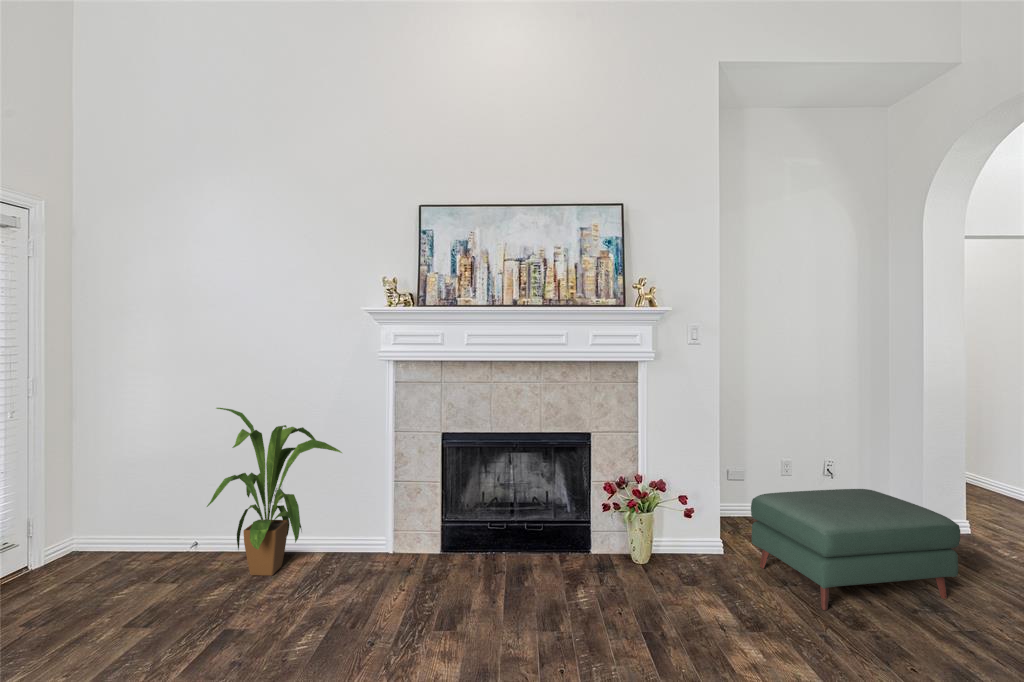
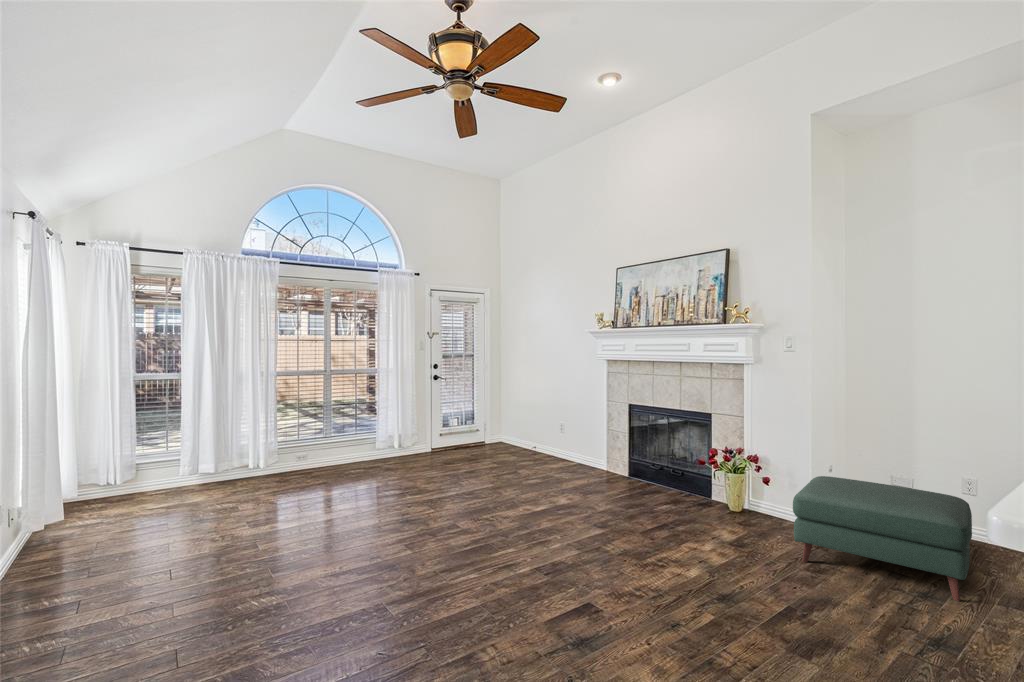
house plant: present [207,408,342,576] -> none [513,380,576,465]

